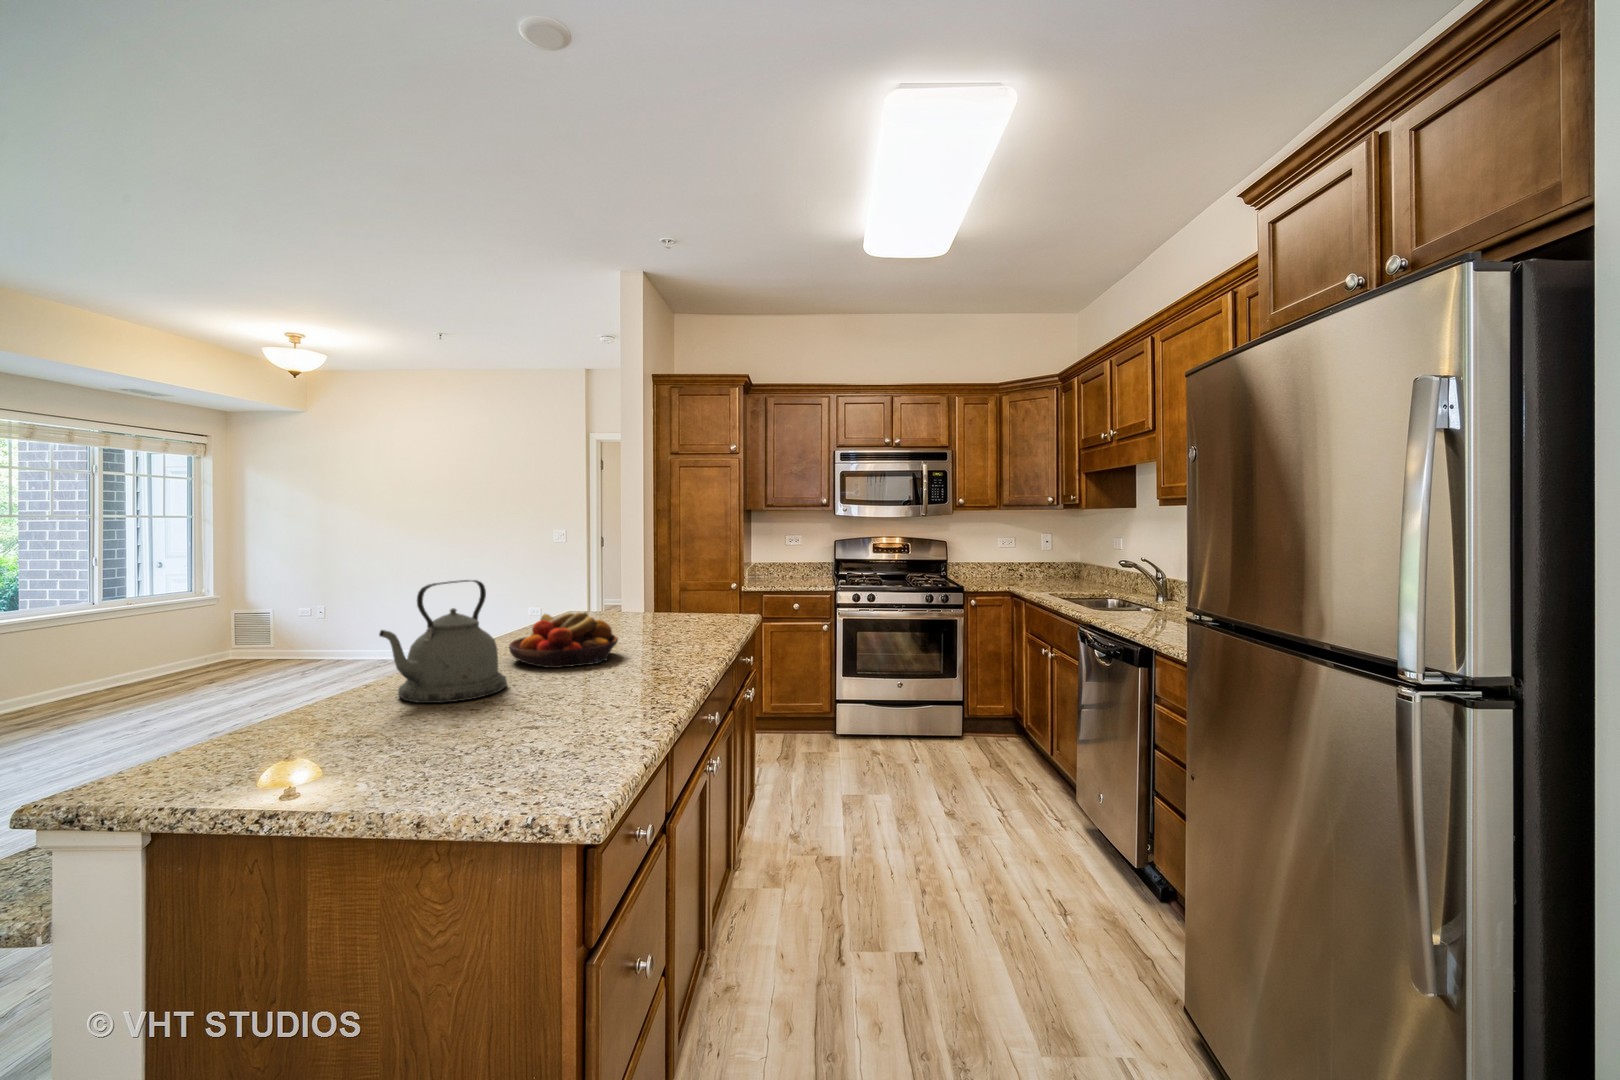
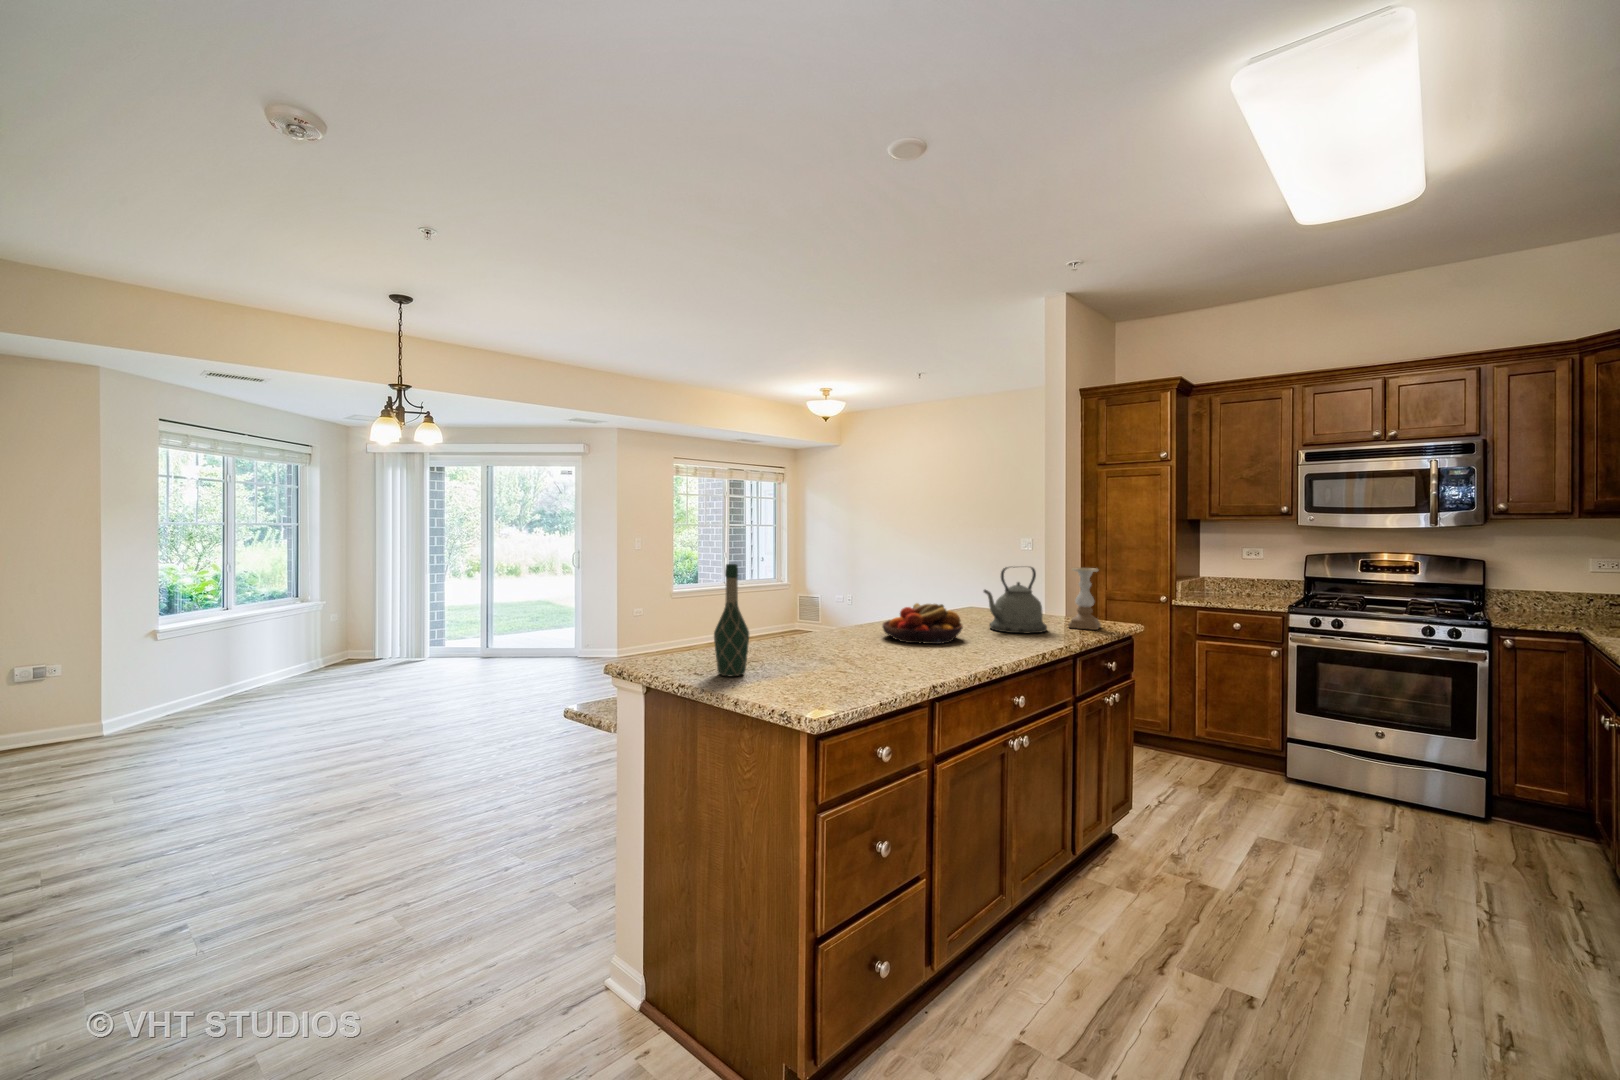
candle holder: none [702,559,732,625] -> present [1068,568,1101,630]
wine bottle: none [290,577,367,781] -> present [714,564,749,676]
kettle: present [379,580,507,703] -> present [984,567,1047,633]

